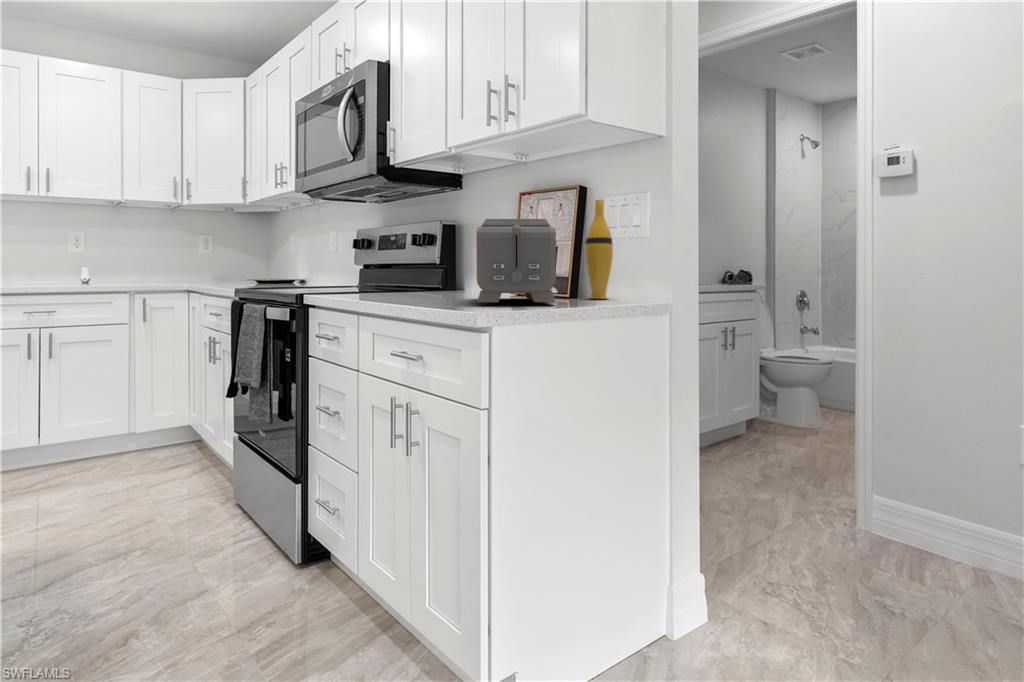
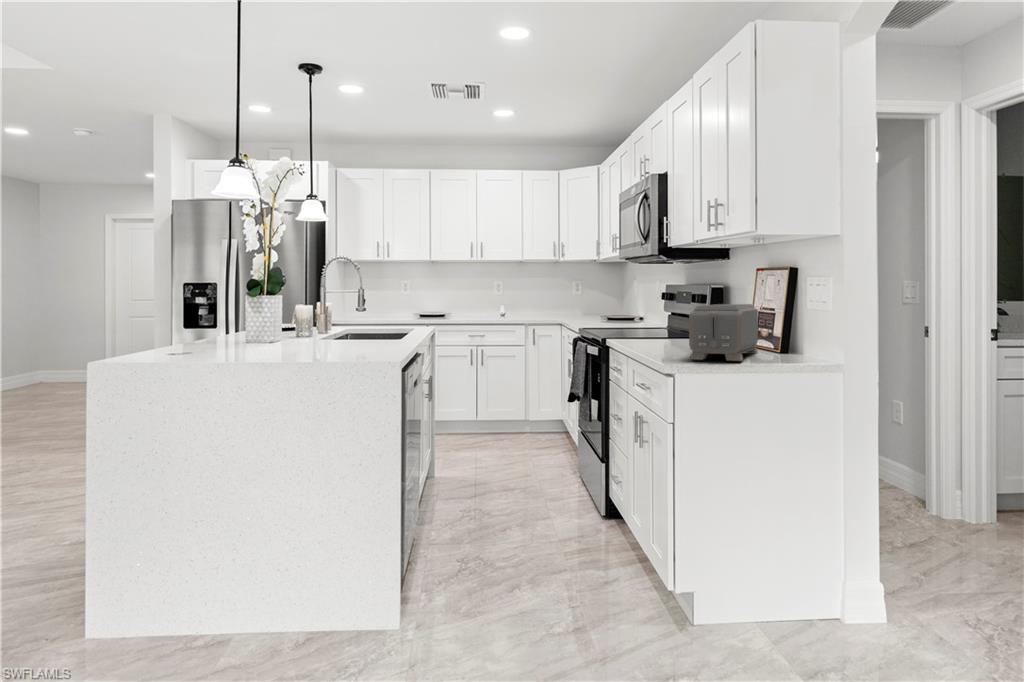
vase: present [585,200,613,299] -> none [787,282,809,354]

